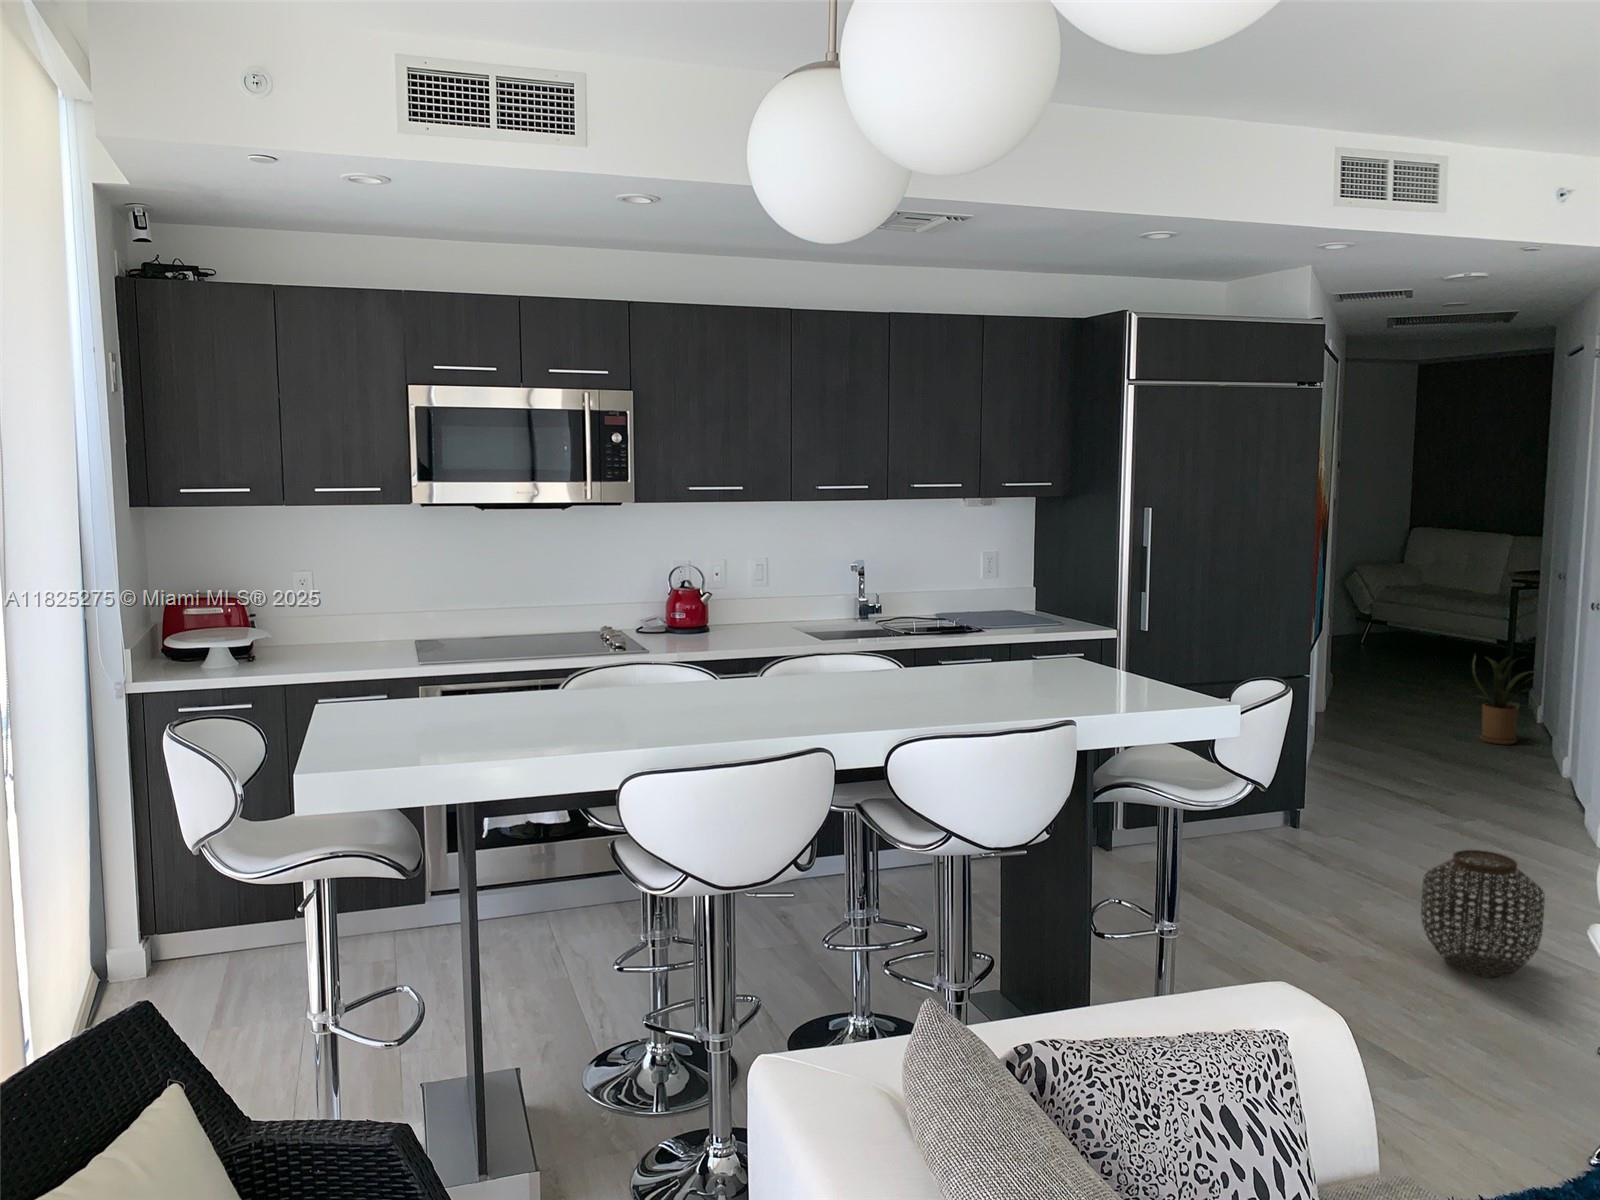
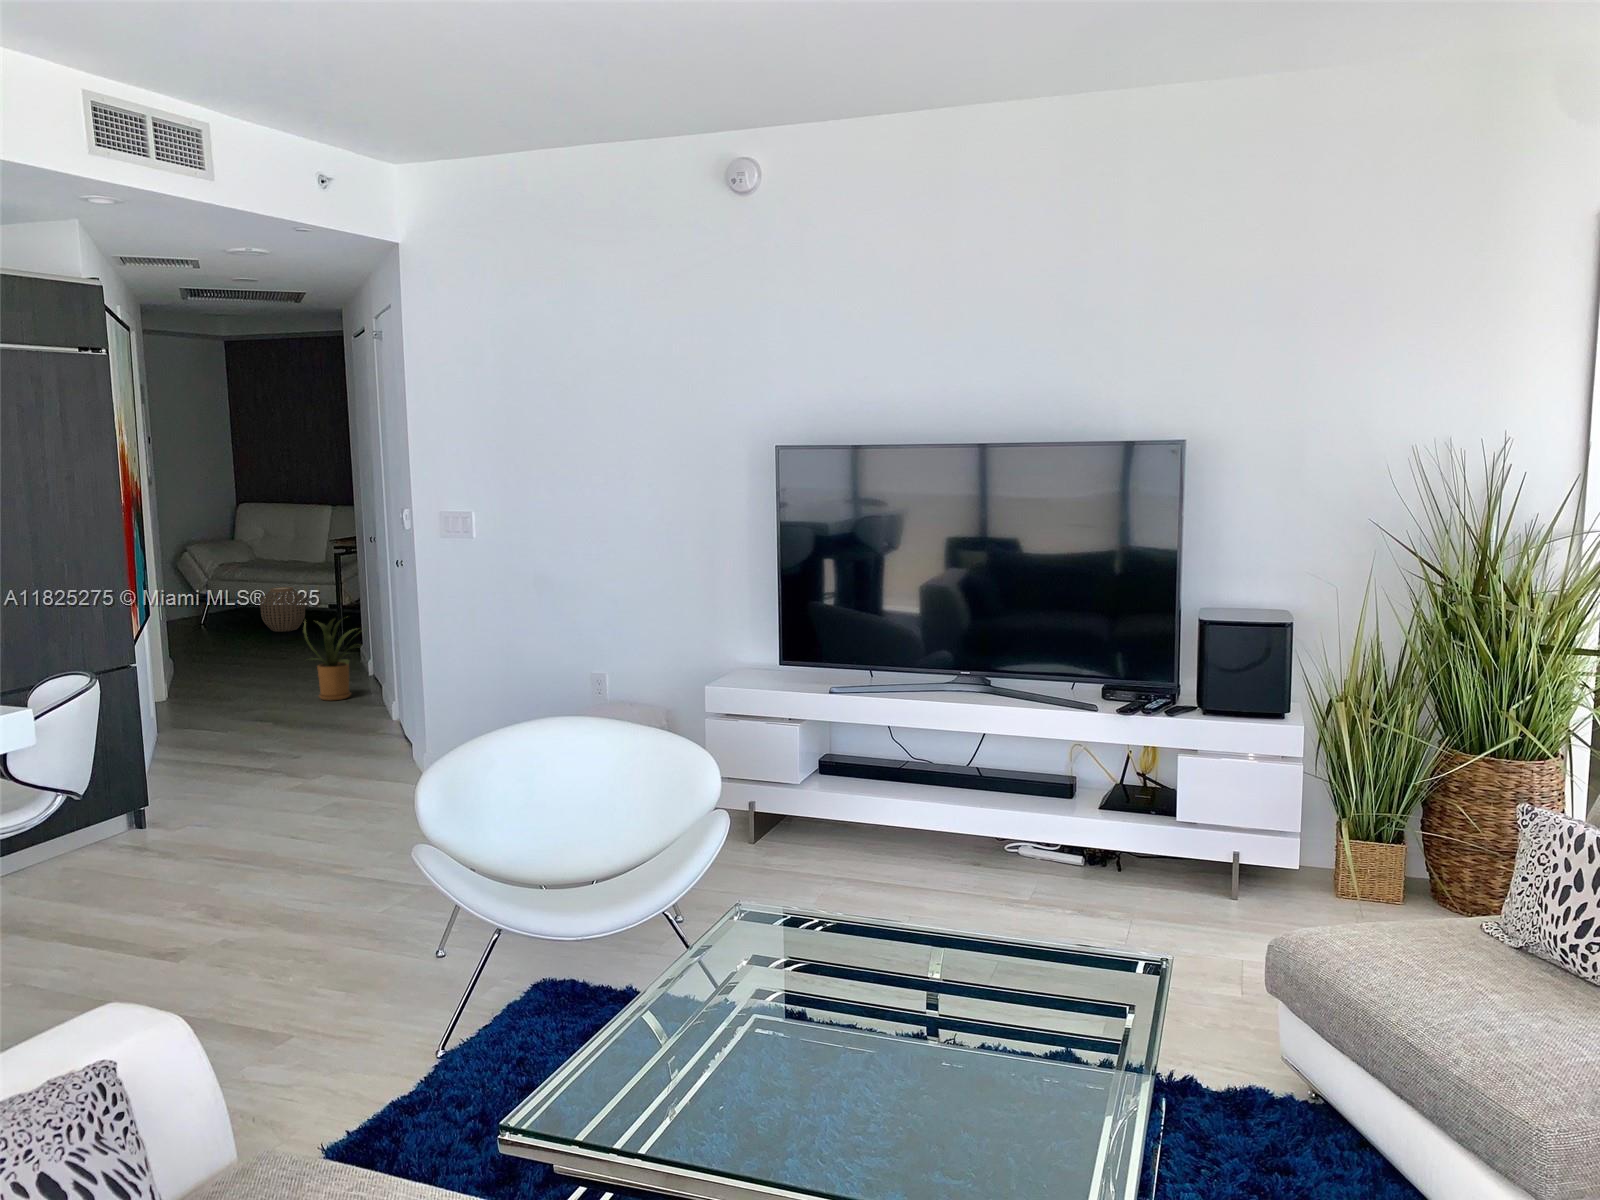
woven basket: present [1421,850,1544,977] -> present [260,587,305,632]

